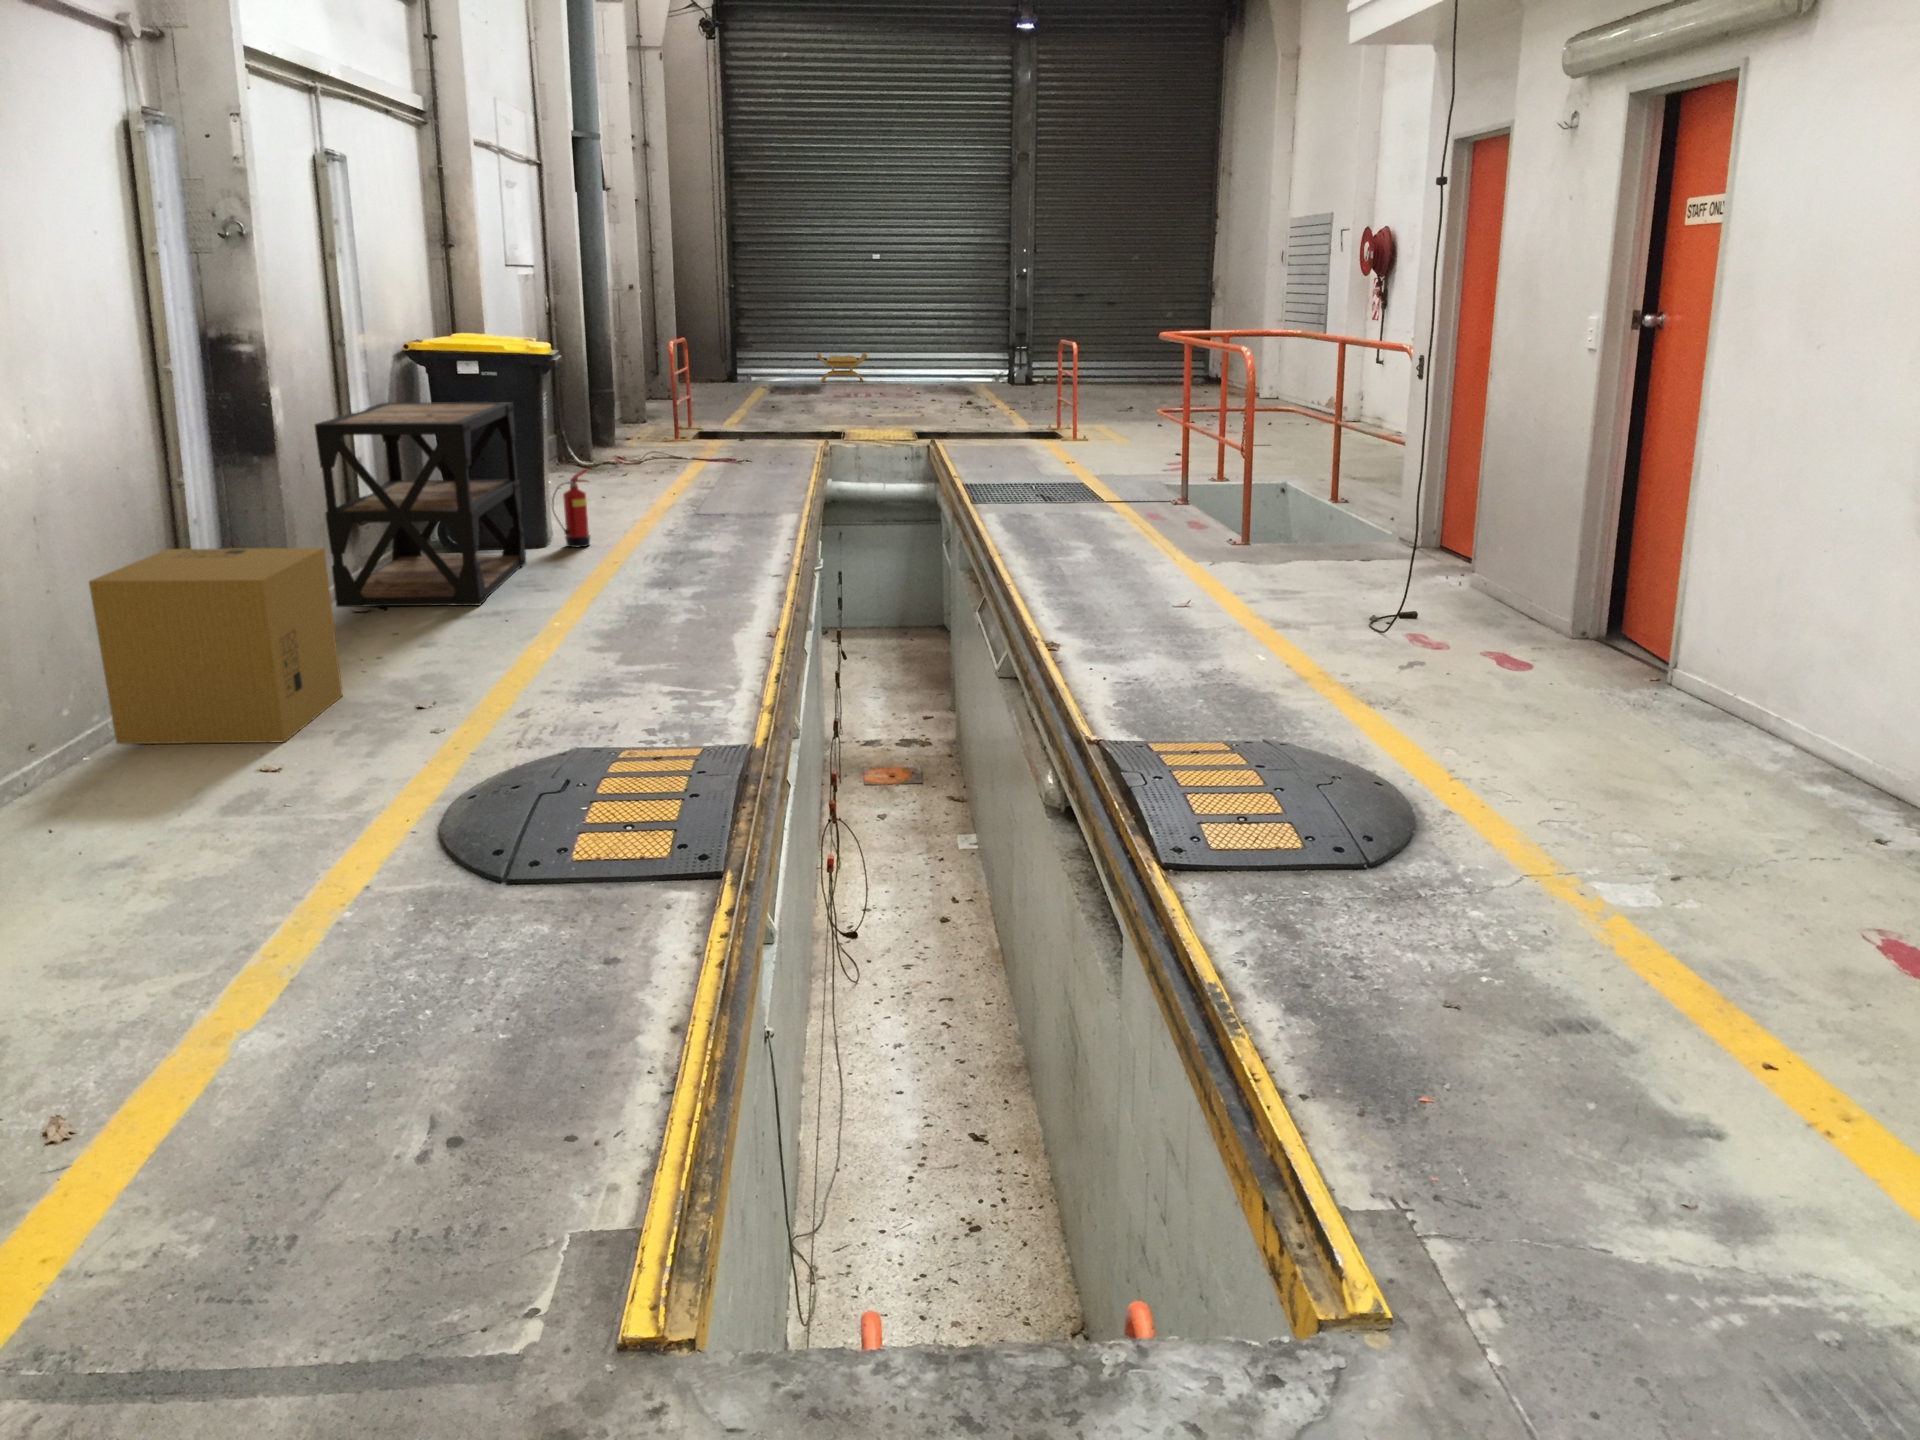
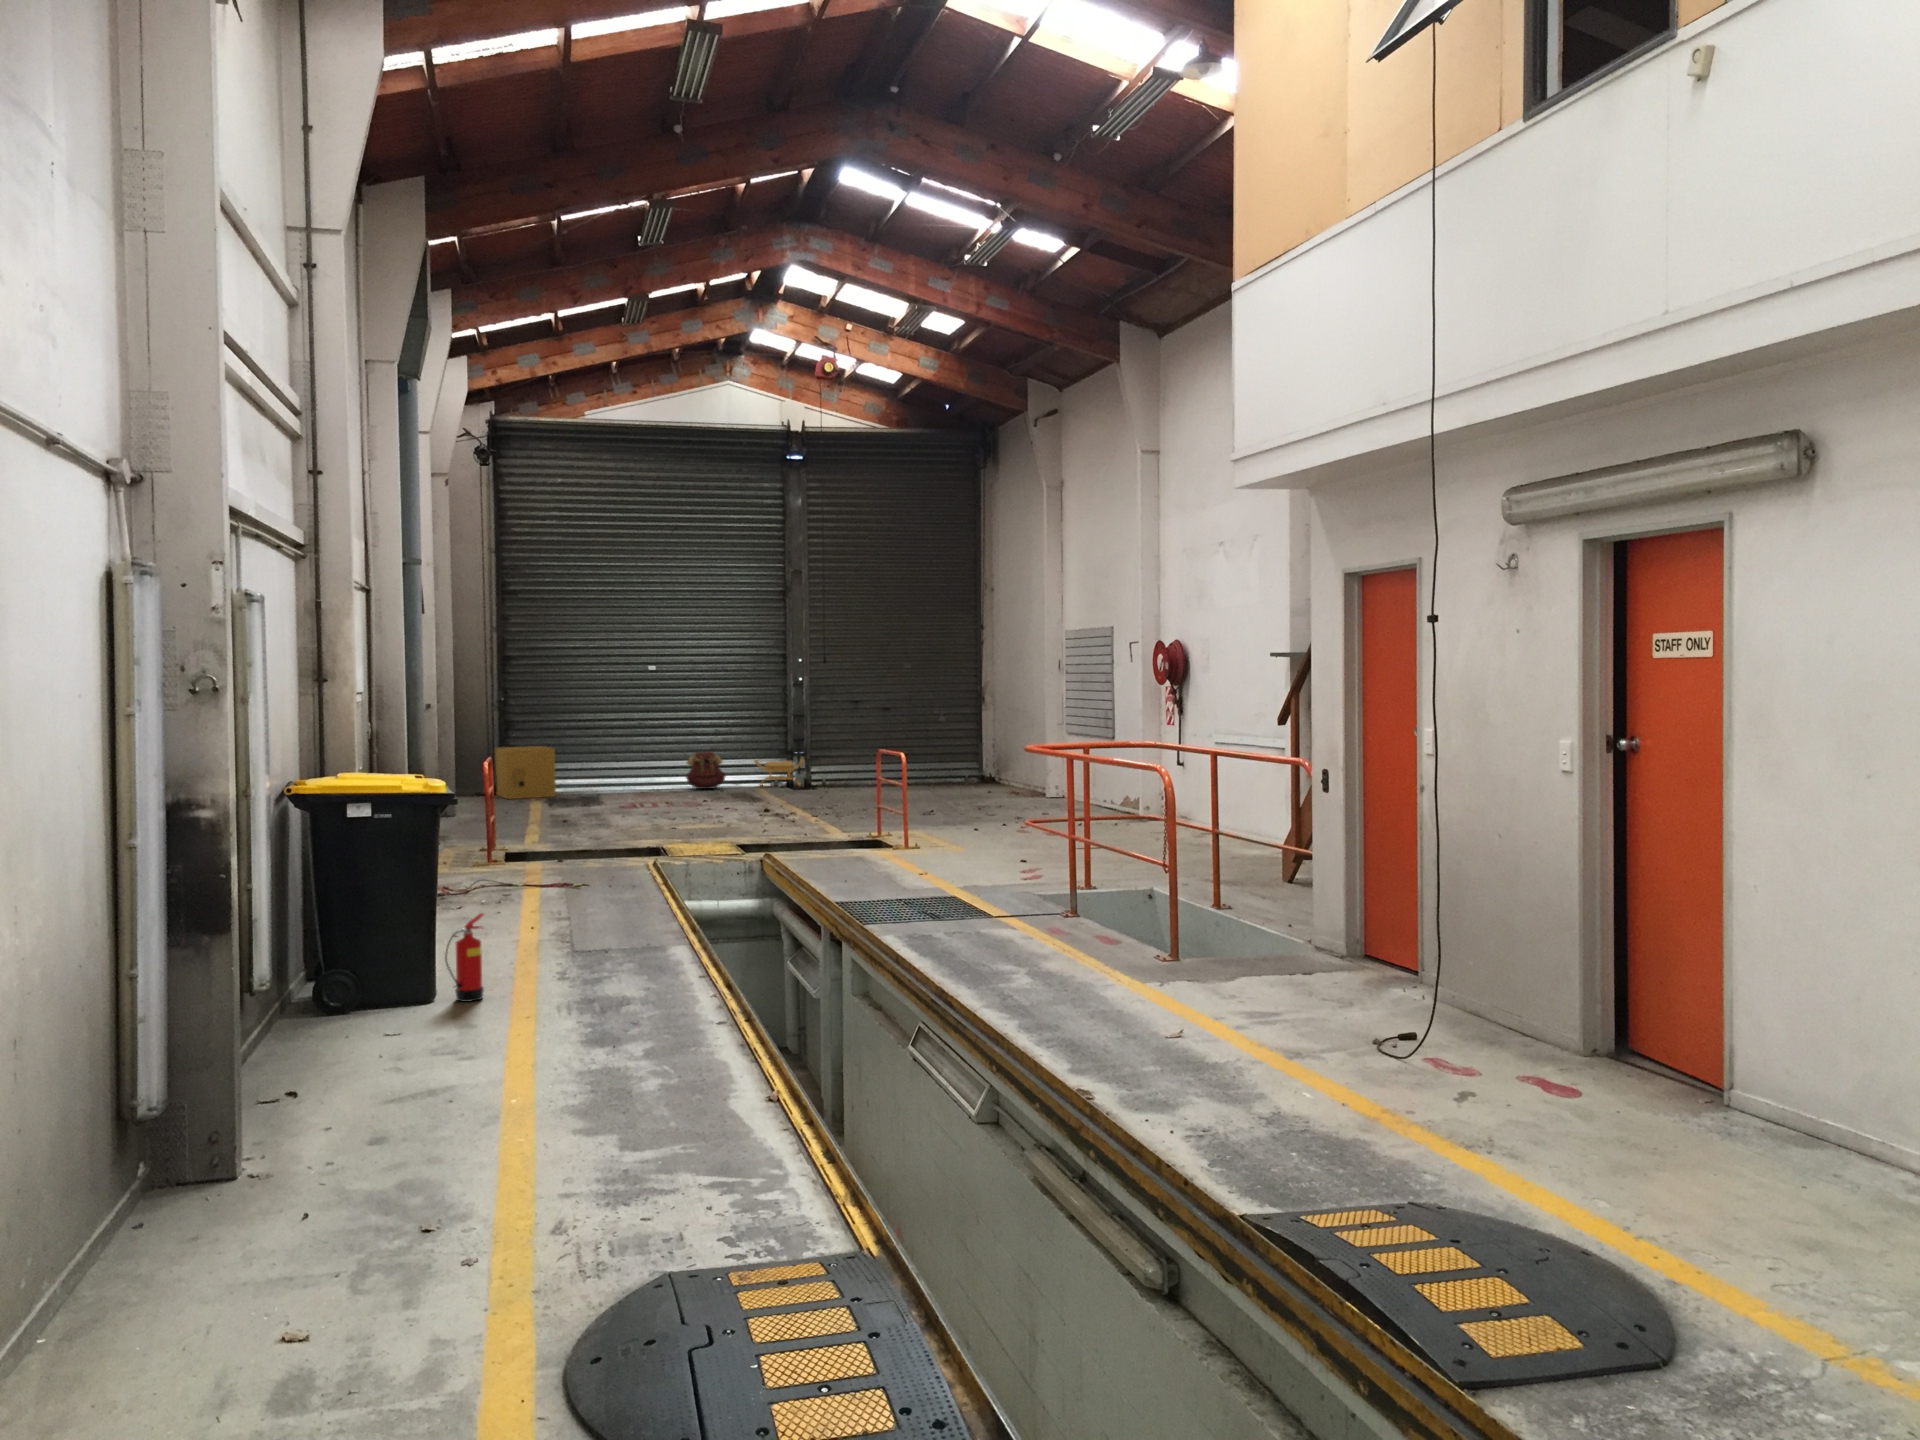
backpack: none [906,344,945,381] -> present [686,752,726,789]
stool: present [817,353,867,382] -> present [755,759,804,786]
shelving unit: present [315,402,526,607] -> none [225,848,425,1097]
cardboard box: present [89,548,342,744] -> present [495,746,556,799]

